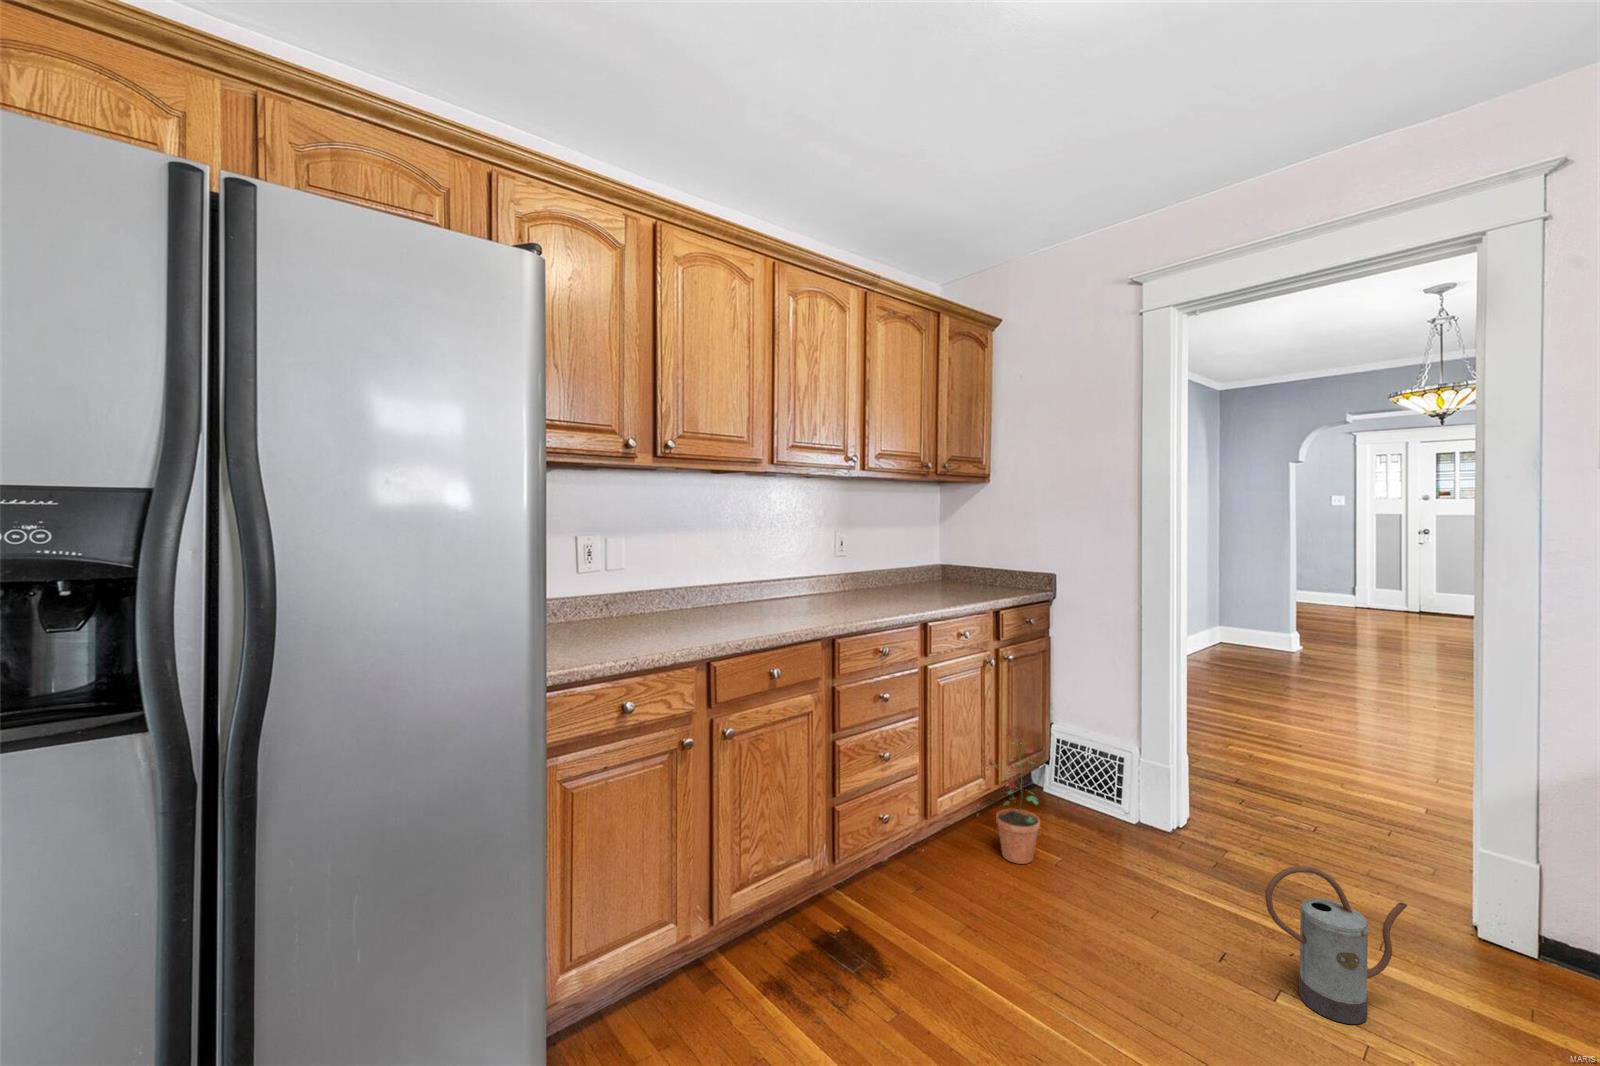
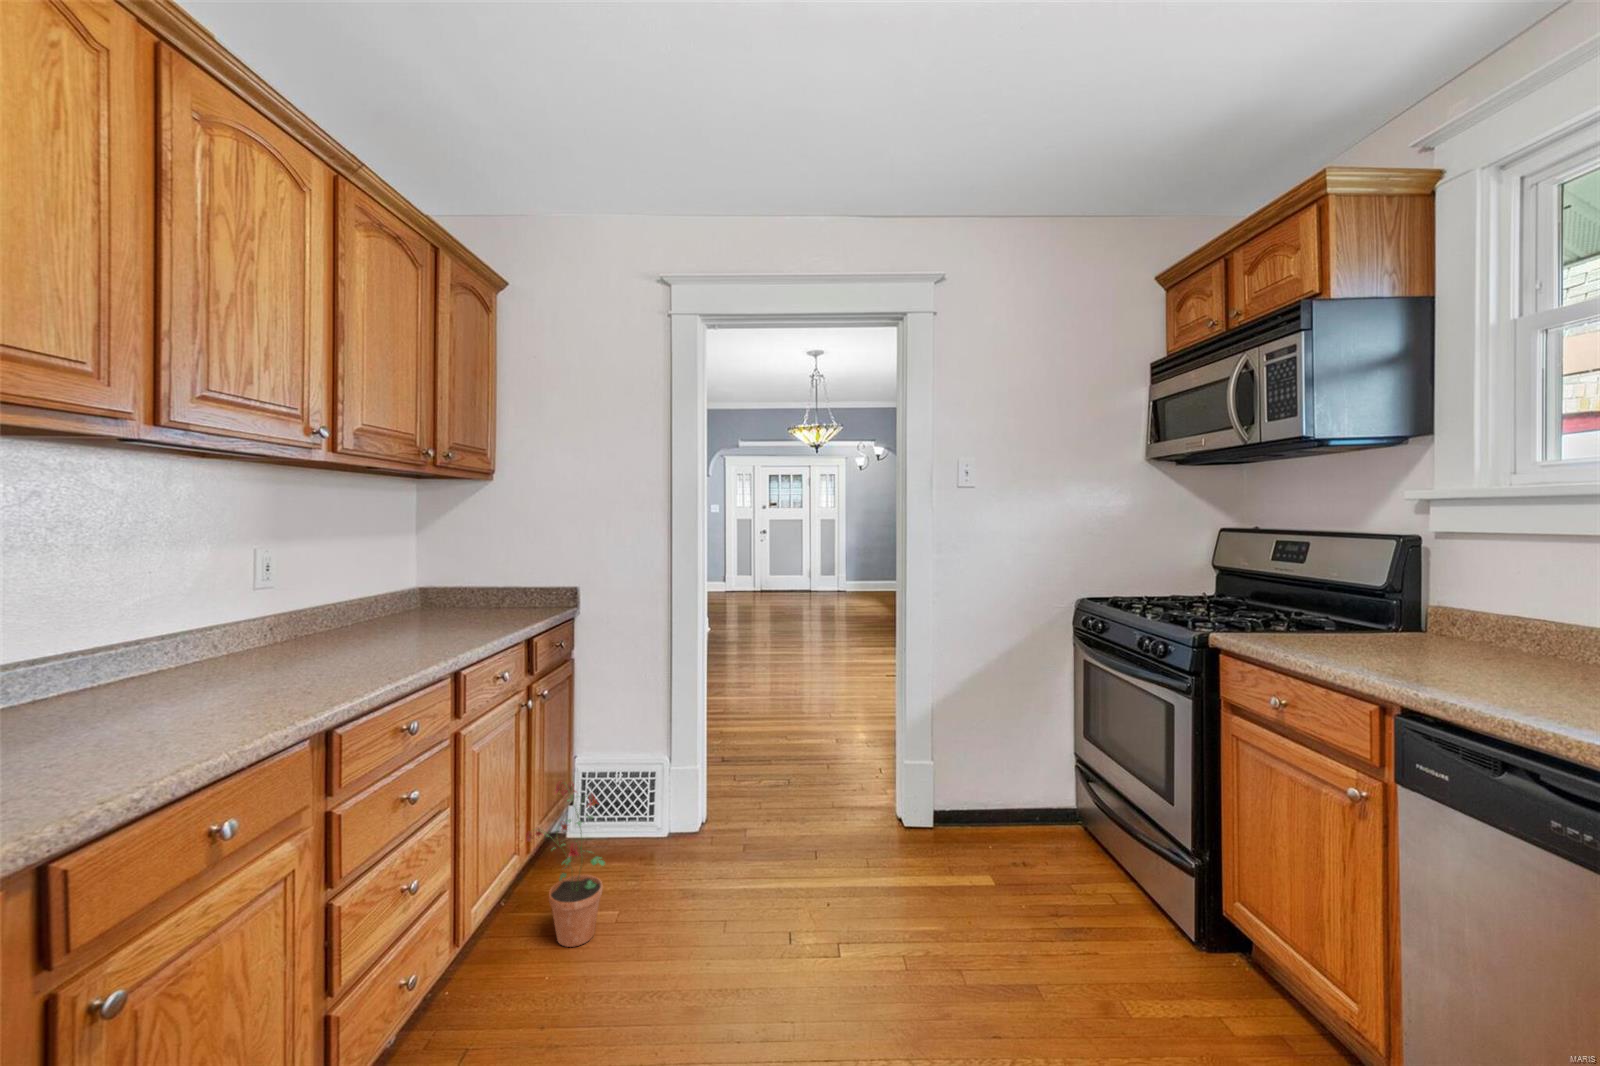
watering can: present [1265,866,1407,1024] -> none [845,837,922,965]

